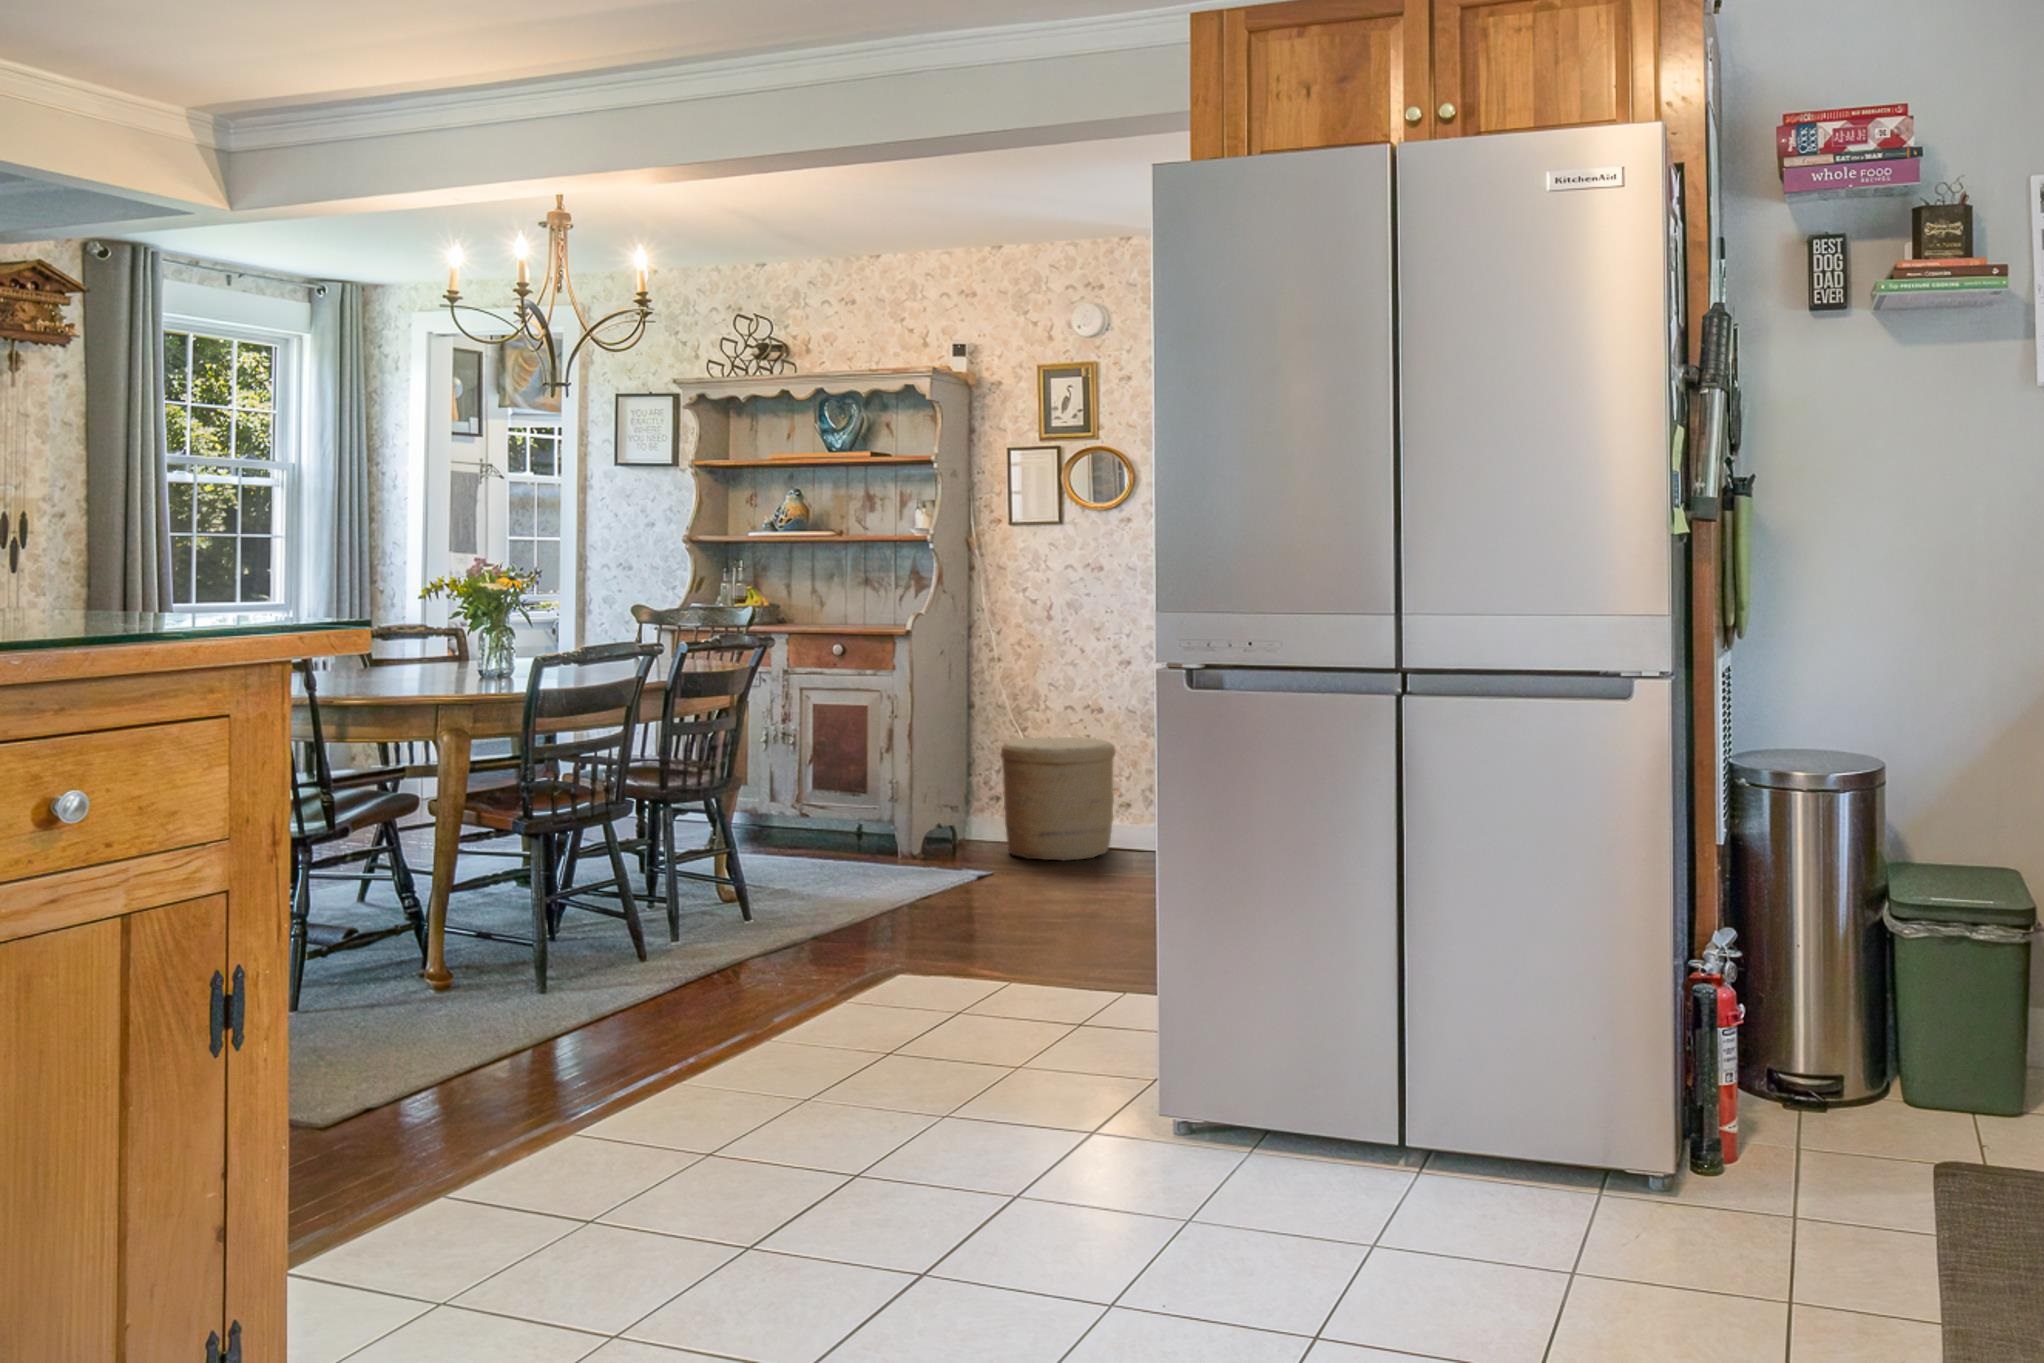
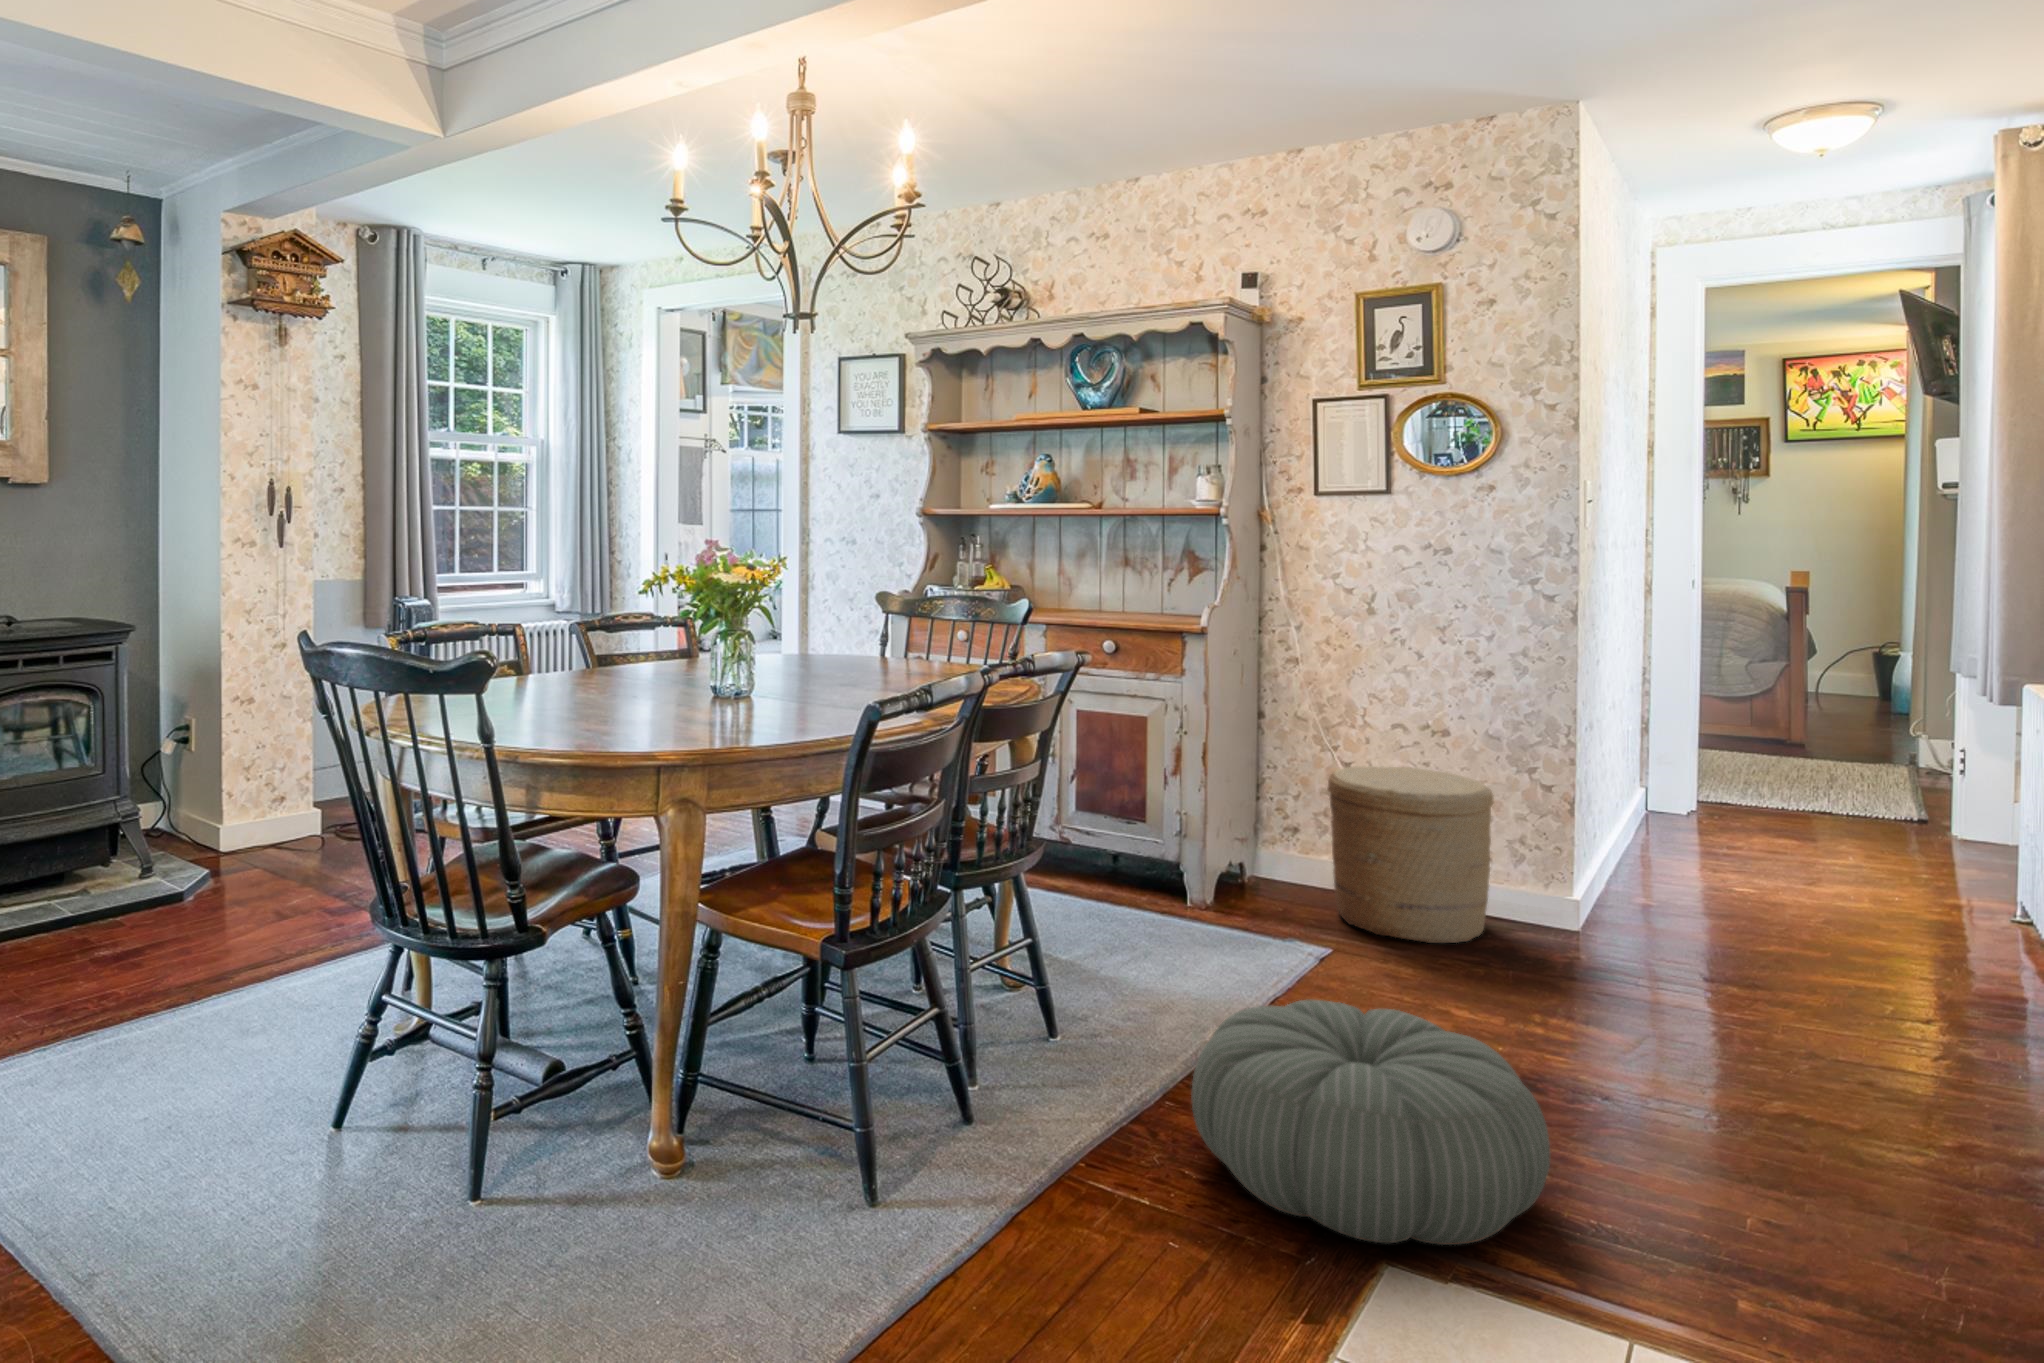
pouf: none [806,856,1012,969] -> present [1191,1000,1550,1245]

